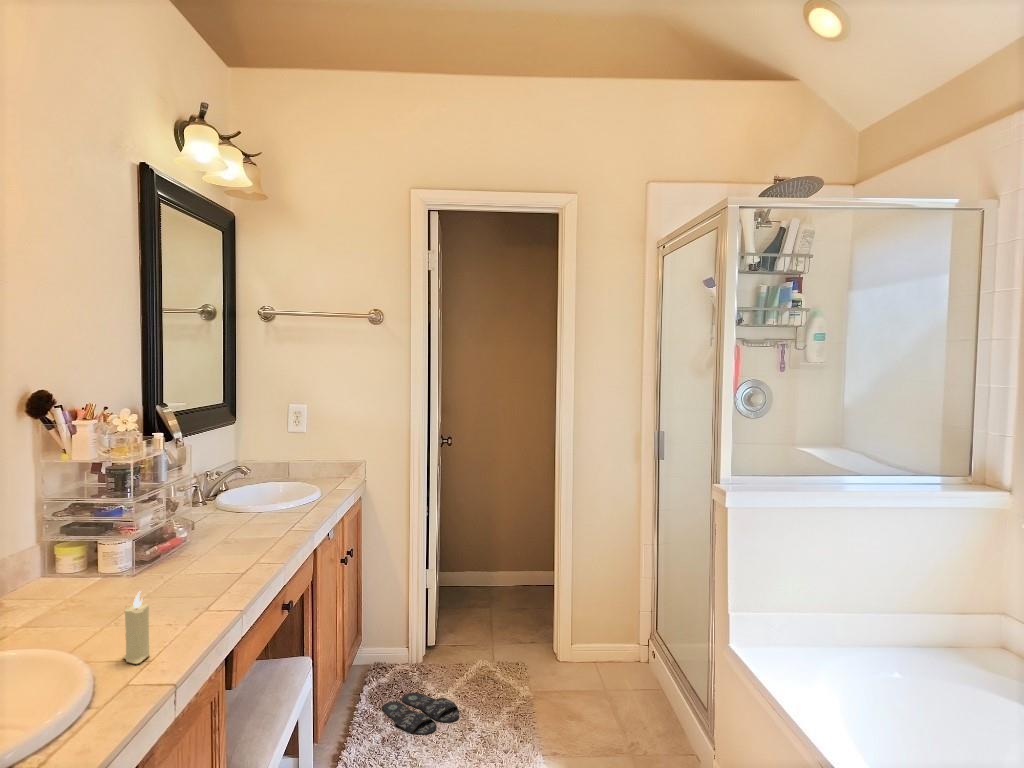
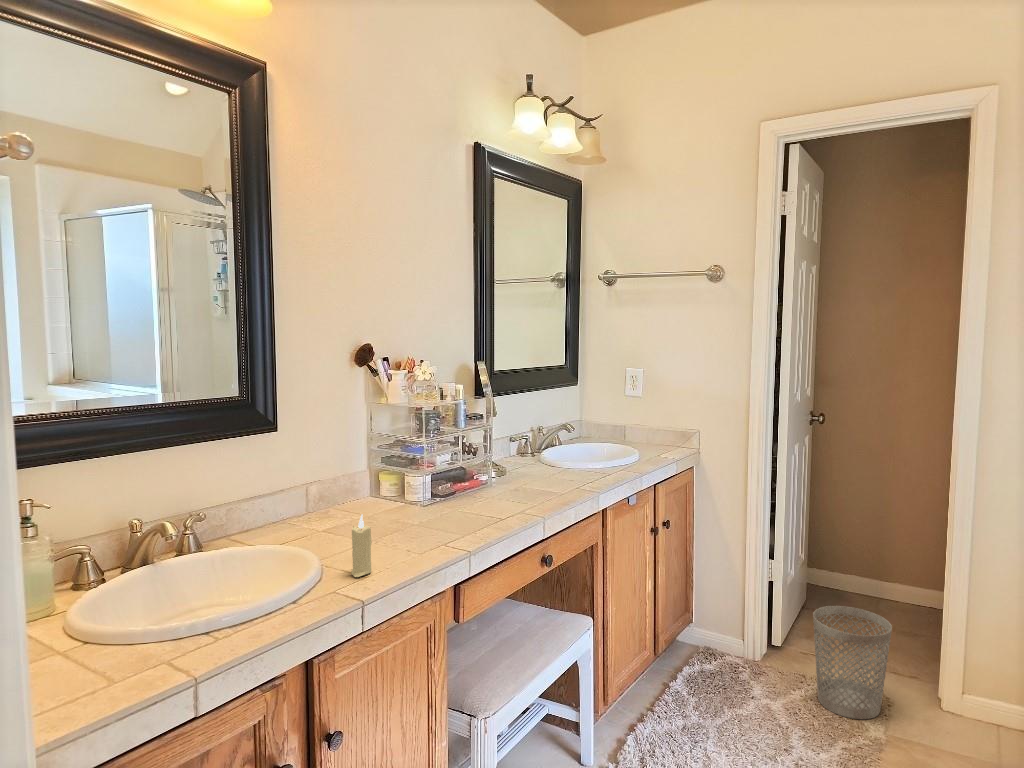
wastebasket: none [471,597,529,688] -> present [813,606,892,719]
slippers: present [382,693,459,735] -> none [695,688,780,739]

